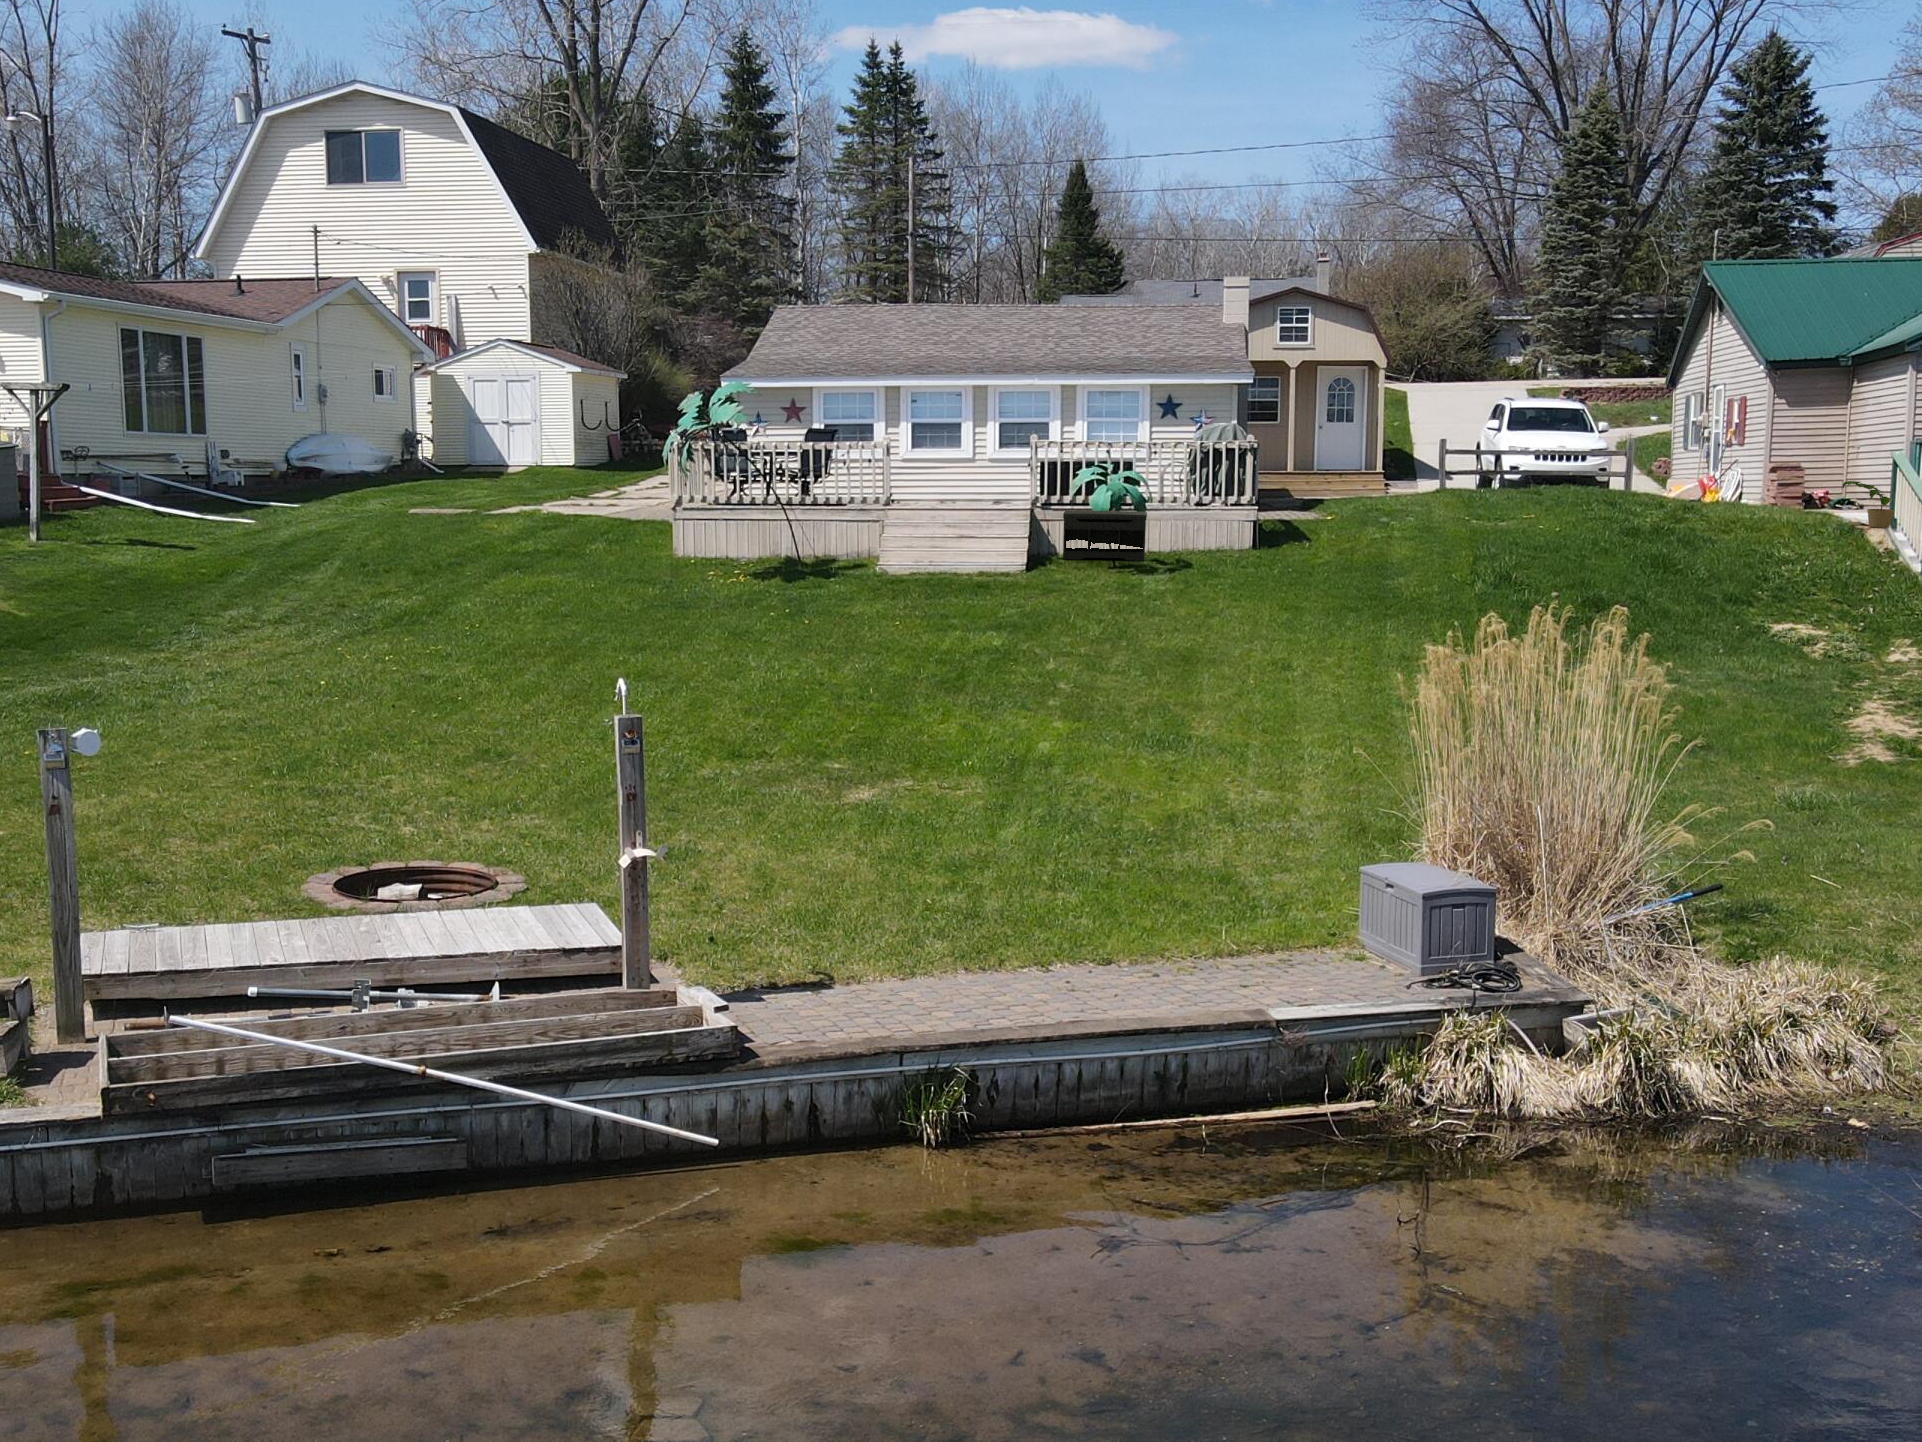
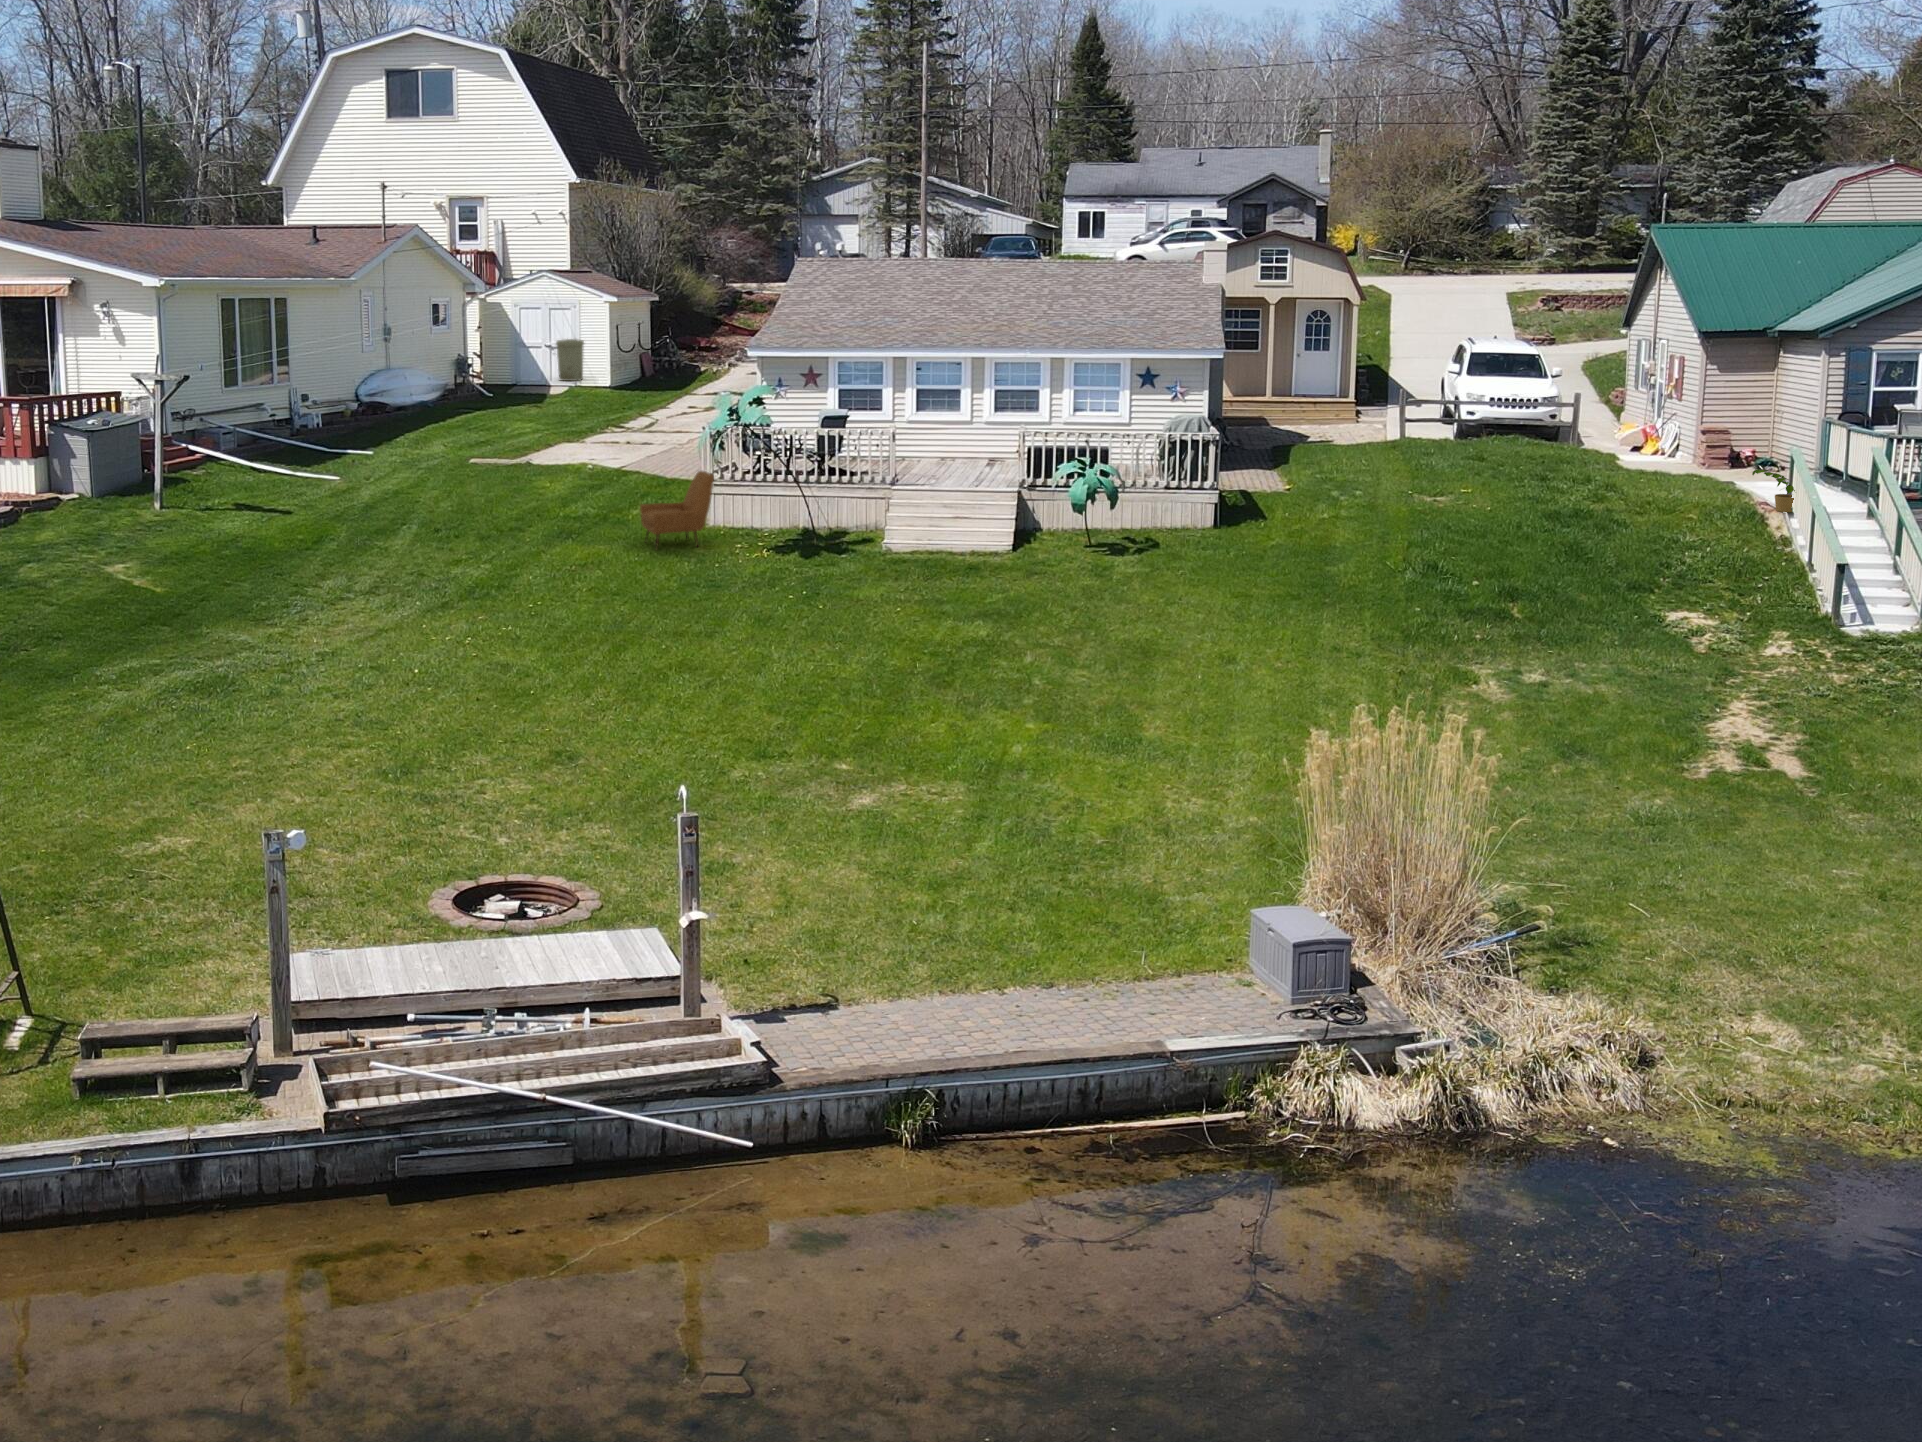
trash can: none [514,409,546,454] -> present [556,339,584,381]
chair: none [597,479,682,567] -> present [640,471,714,549]
bench: present [1063,510,1147,561] -> none [1047,496,1122,543]

